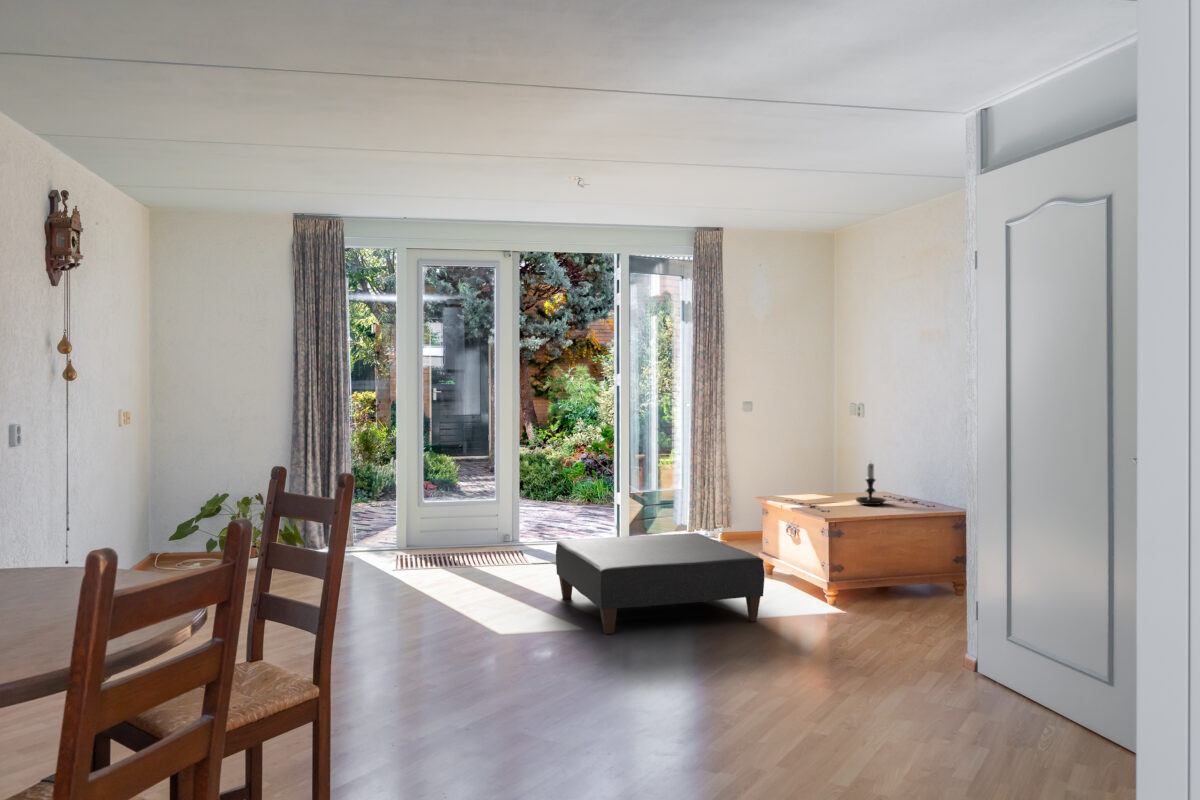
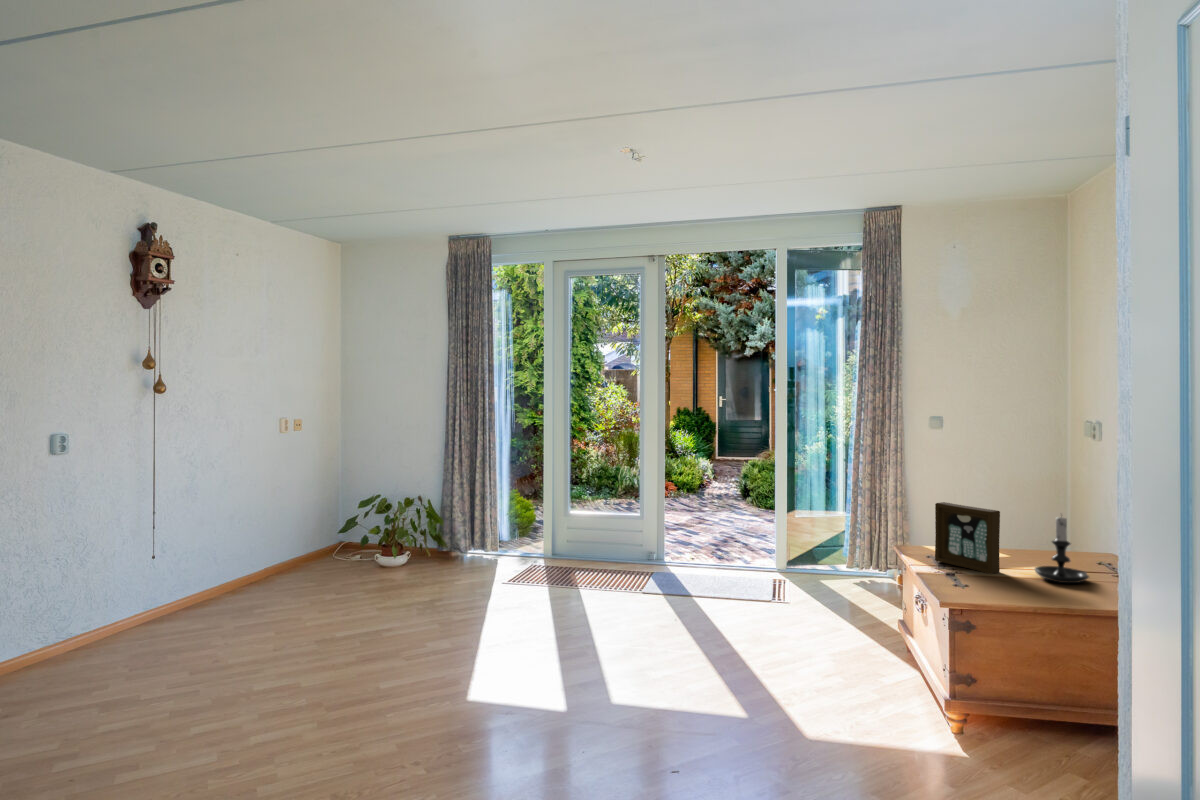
picture frame: none [790,461,834,506] -> present [935,502,1000,574]
ottoman: present [556,533,764,634] -> none [549,580,799,750]

